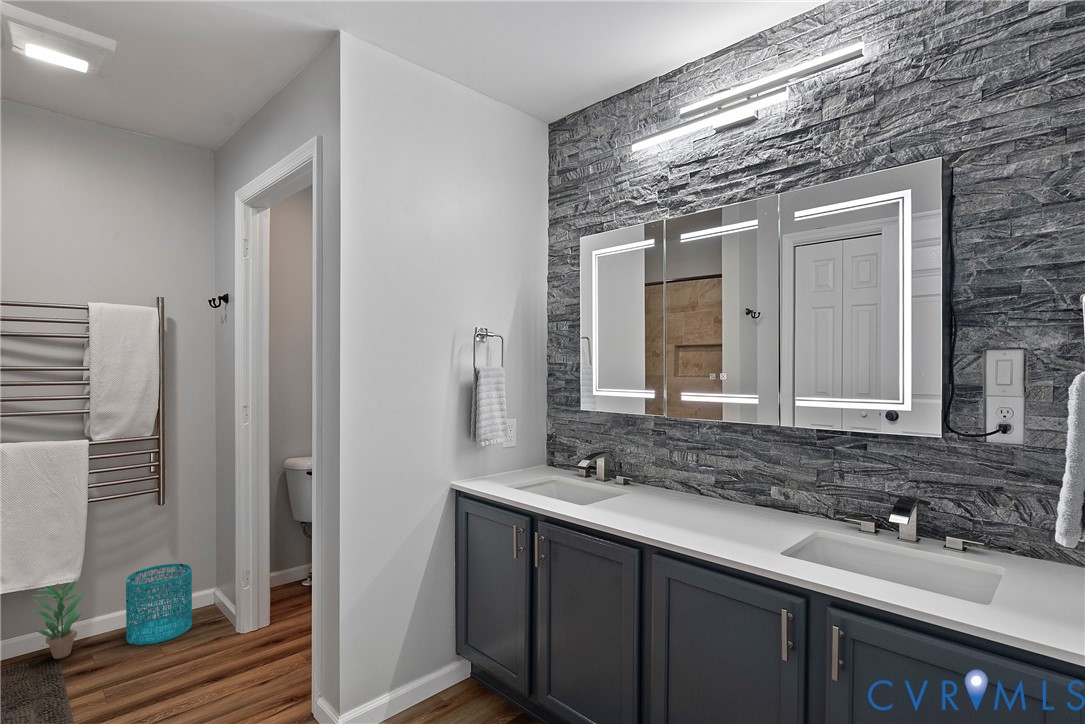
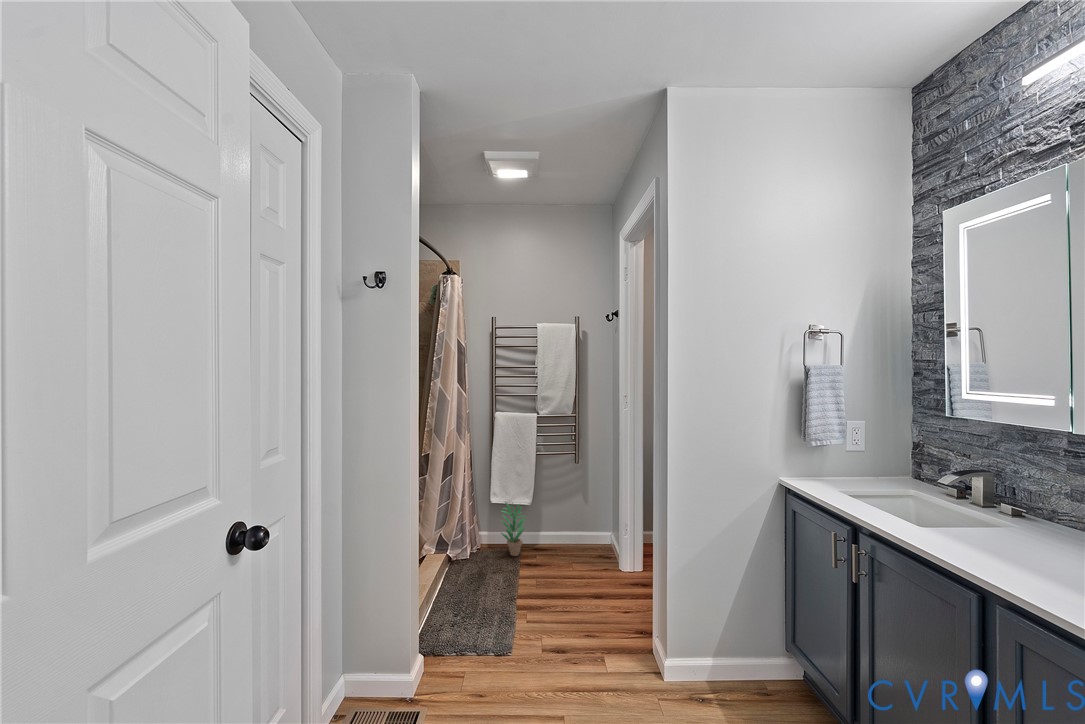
wastebasket: present [126,564,192,645] -> none [549,509,588,564]

